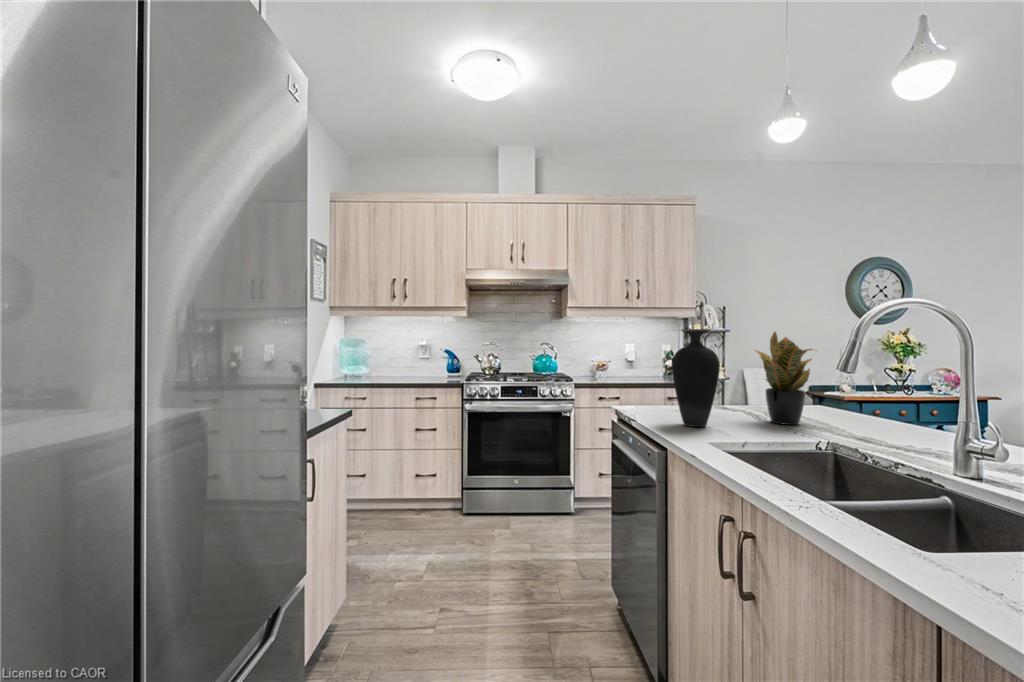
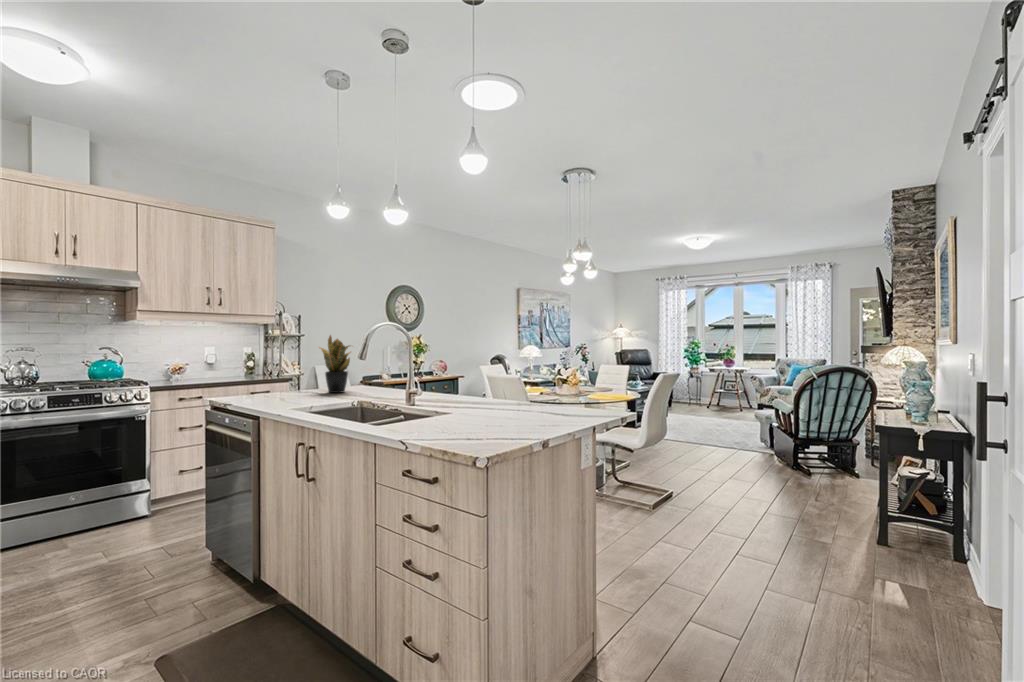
vase: present [672,329,720,427] -> none [262,333,296,399]

